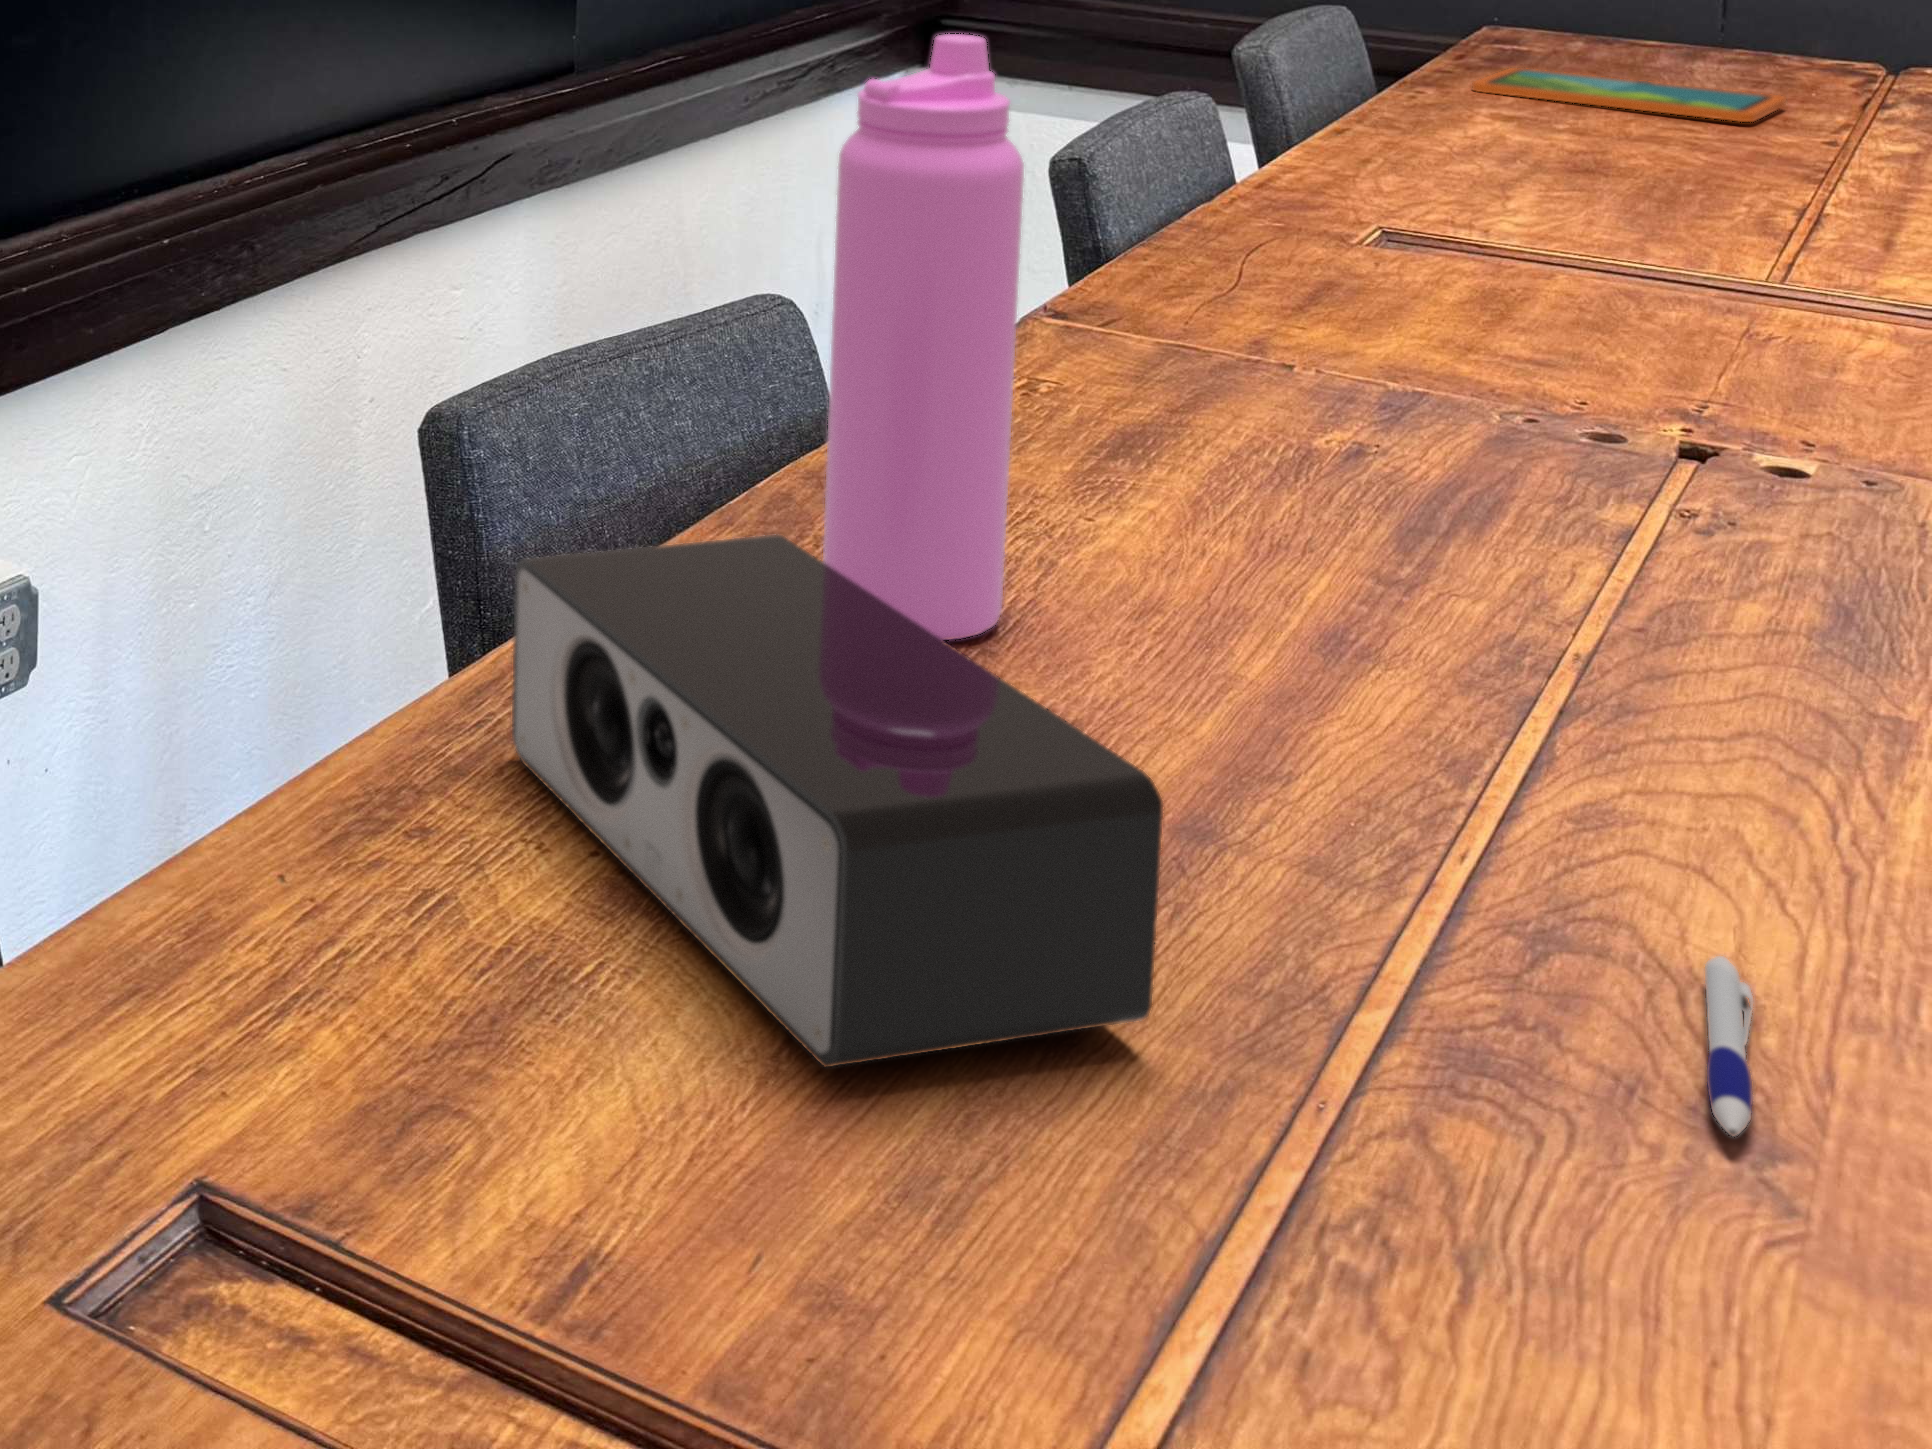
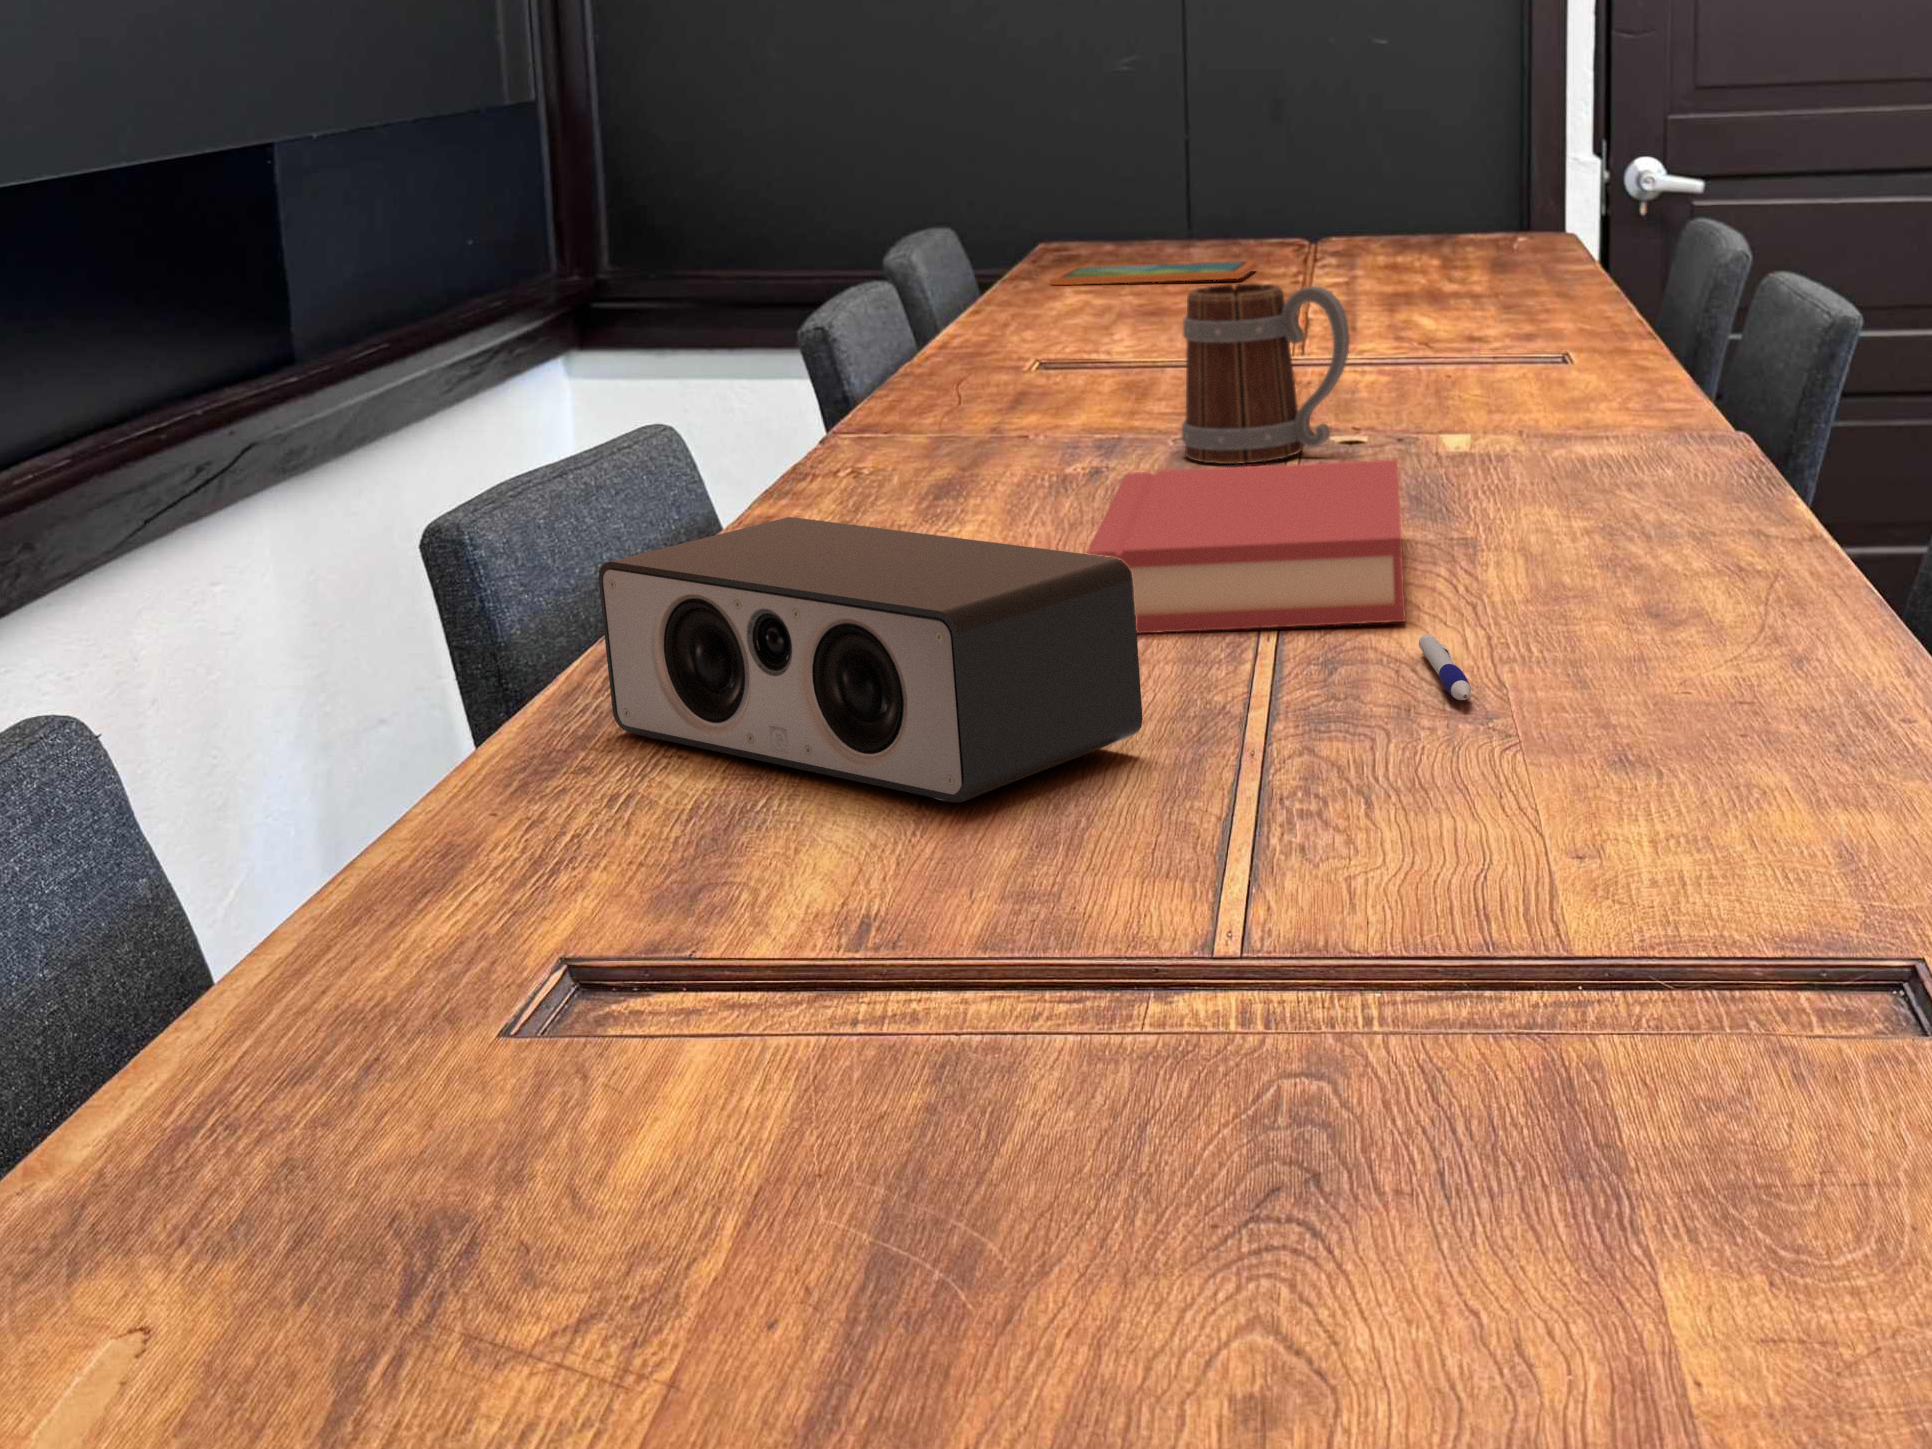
water bottle: present [823,34,1024,640] -> none [749,137,918,620]
mug: none [1507,224,1800,483] -> present [1182,283,1350,464]
hardback book: none [1194,504,1797,902] -> present [1087,460,1406,633]

